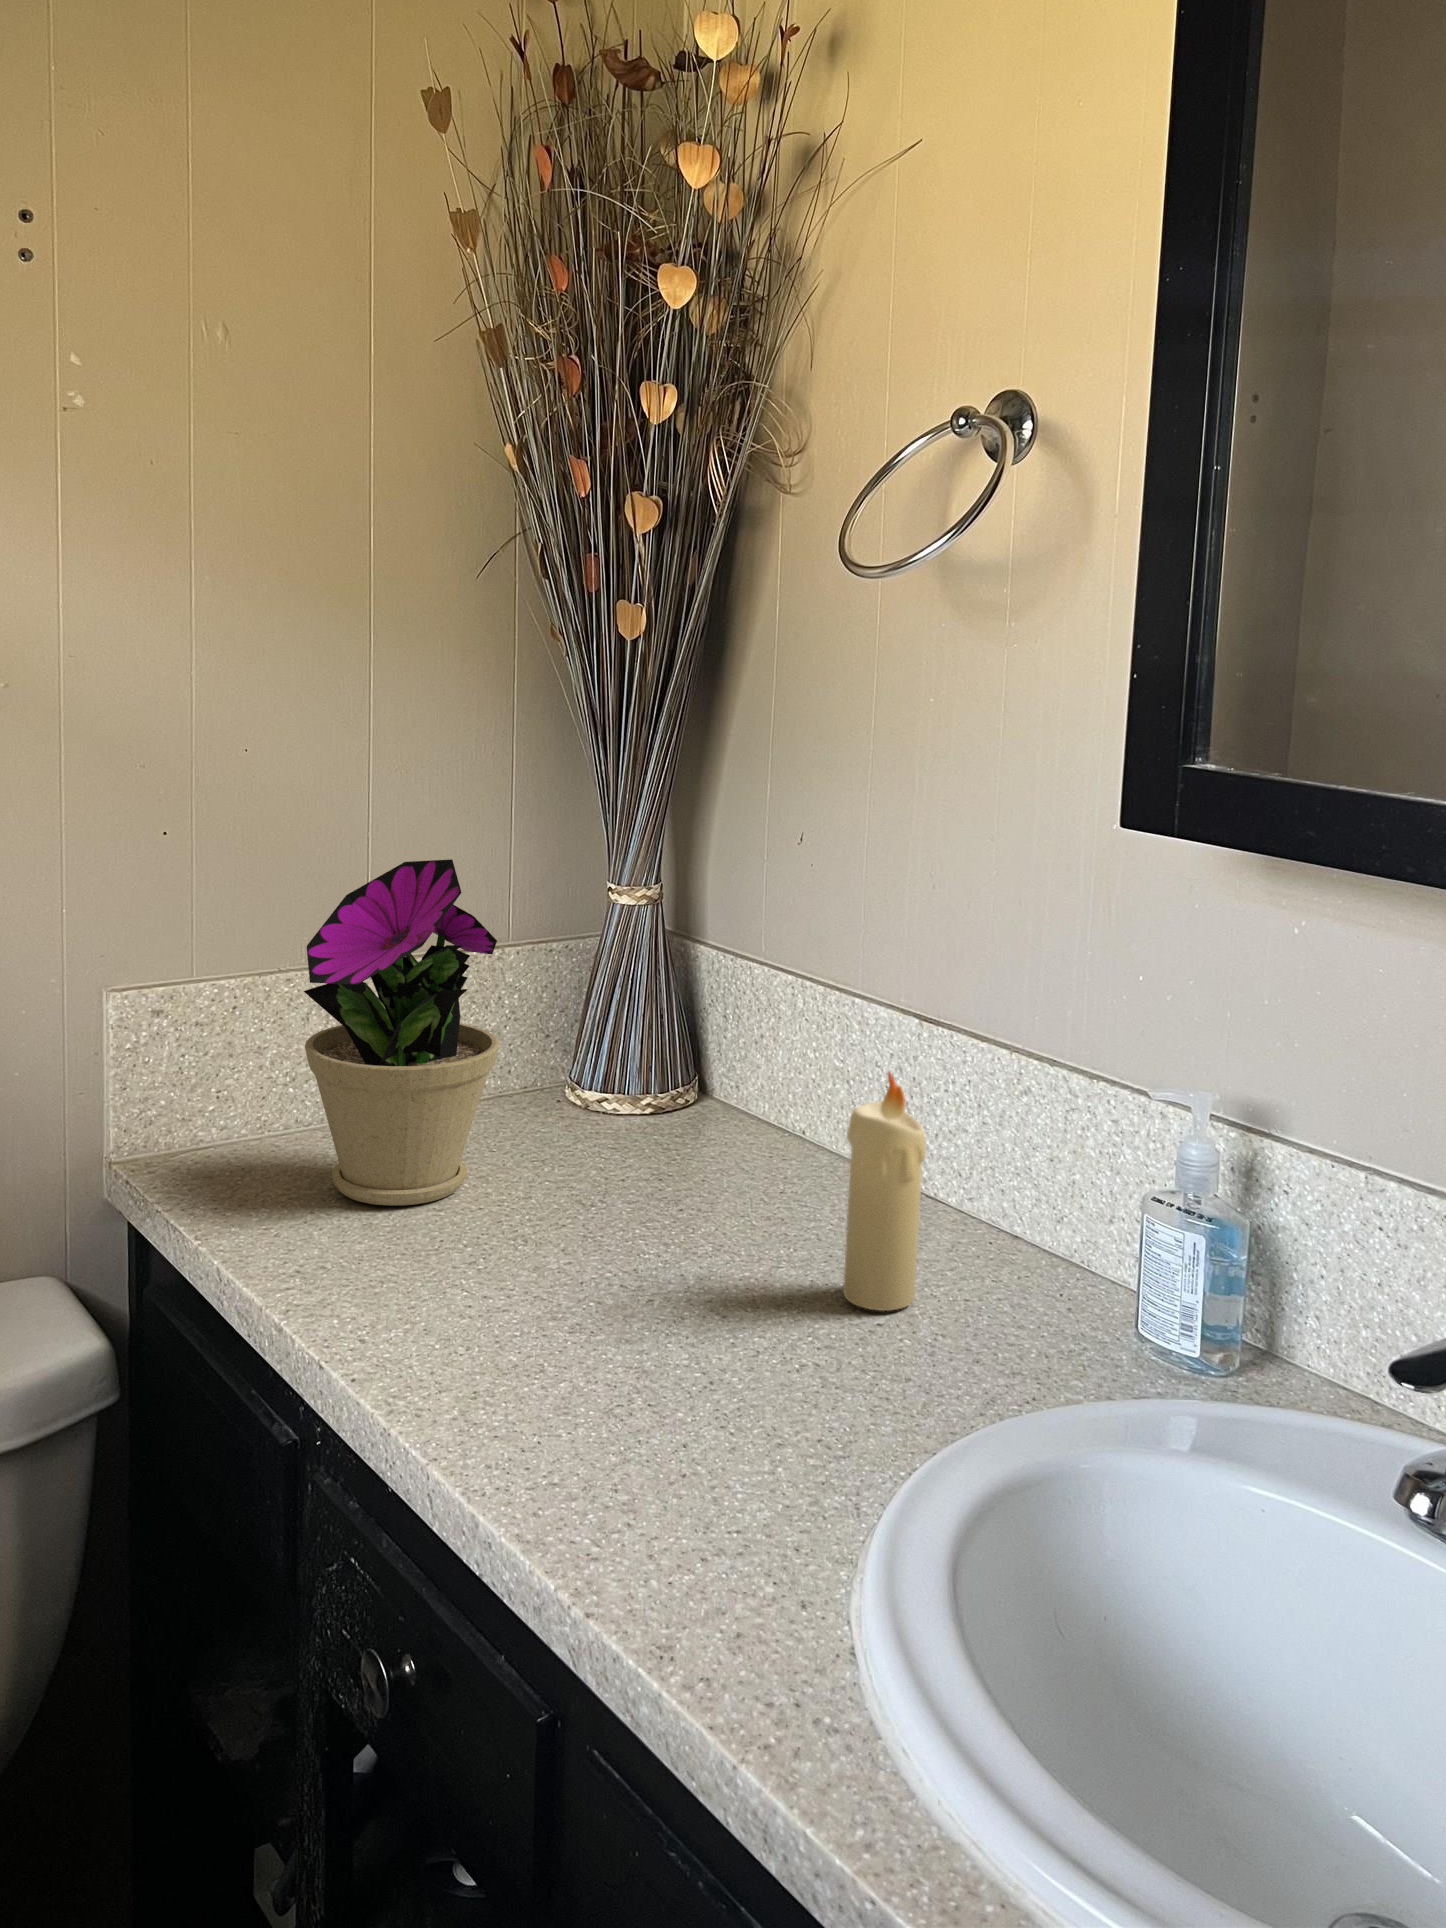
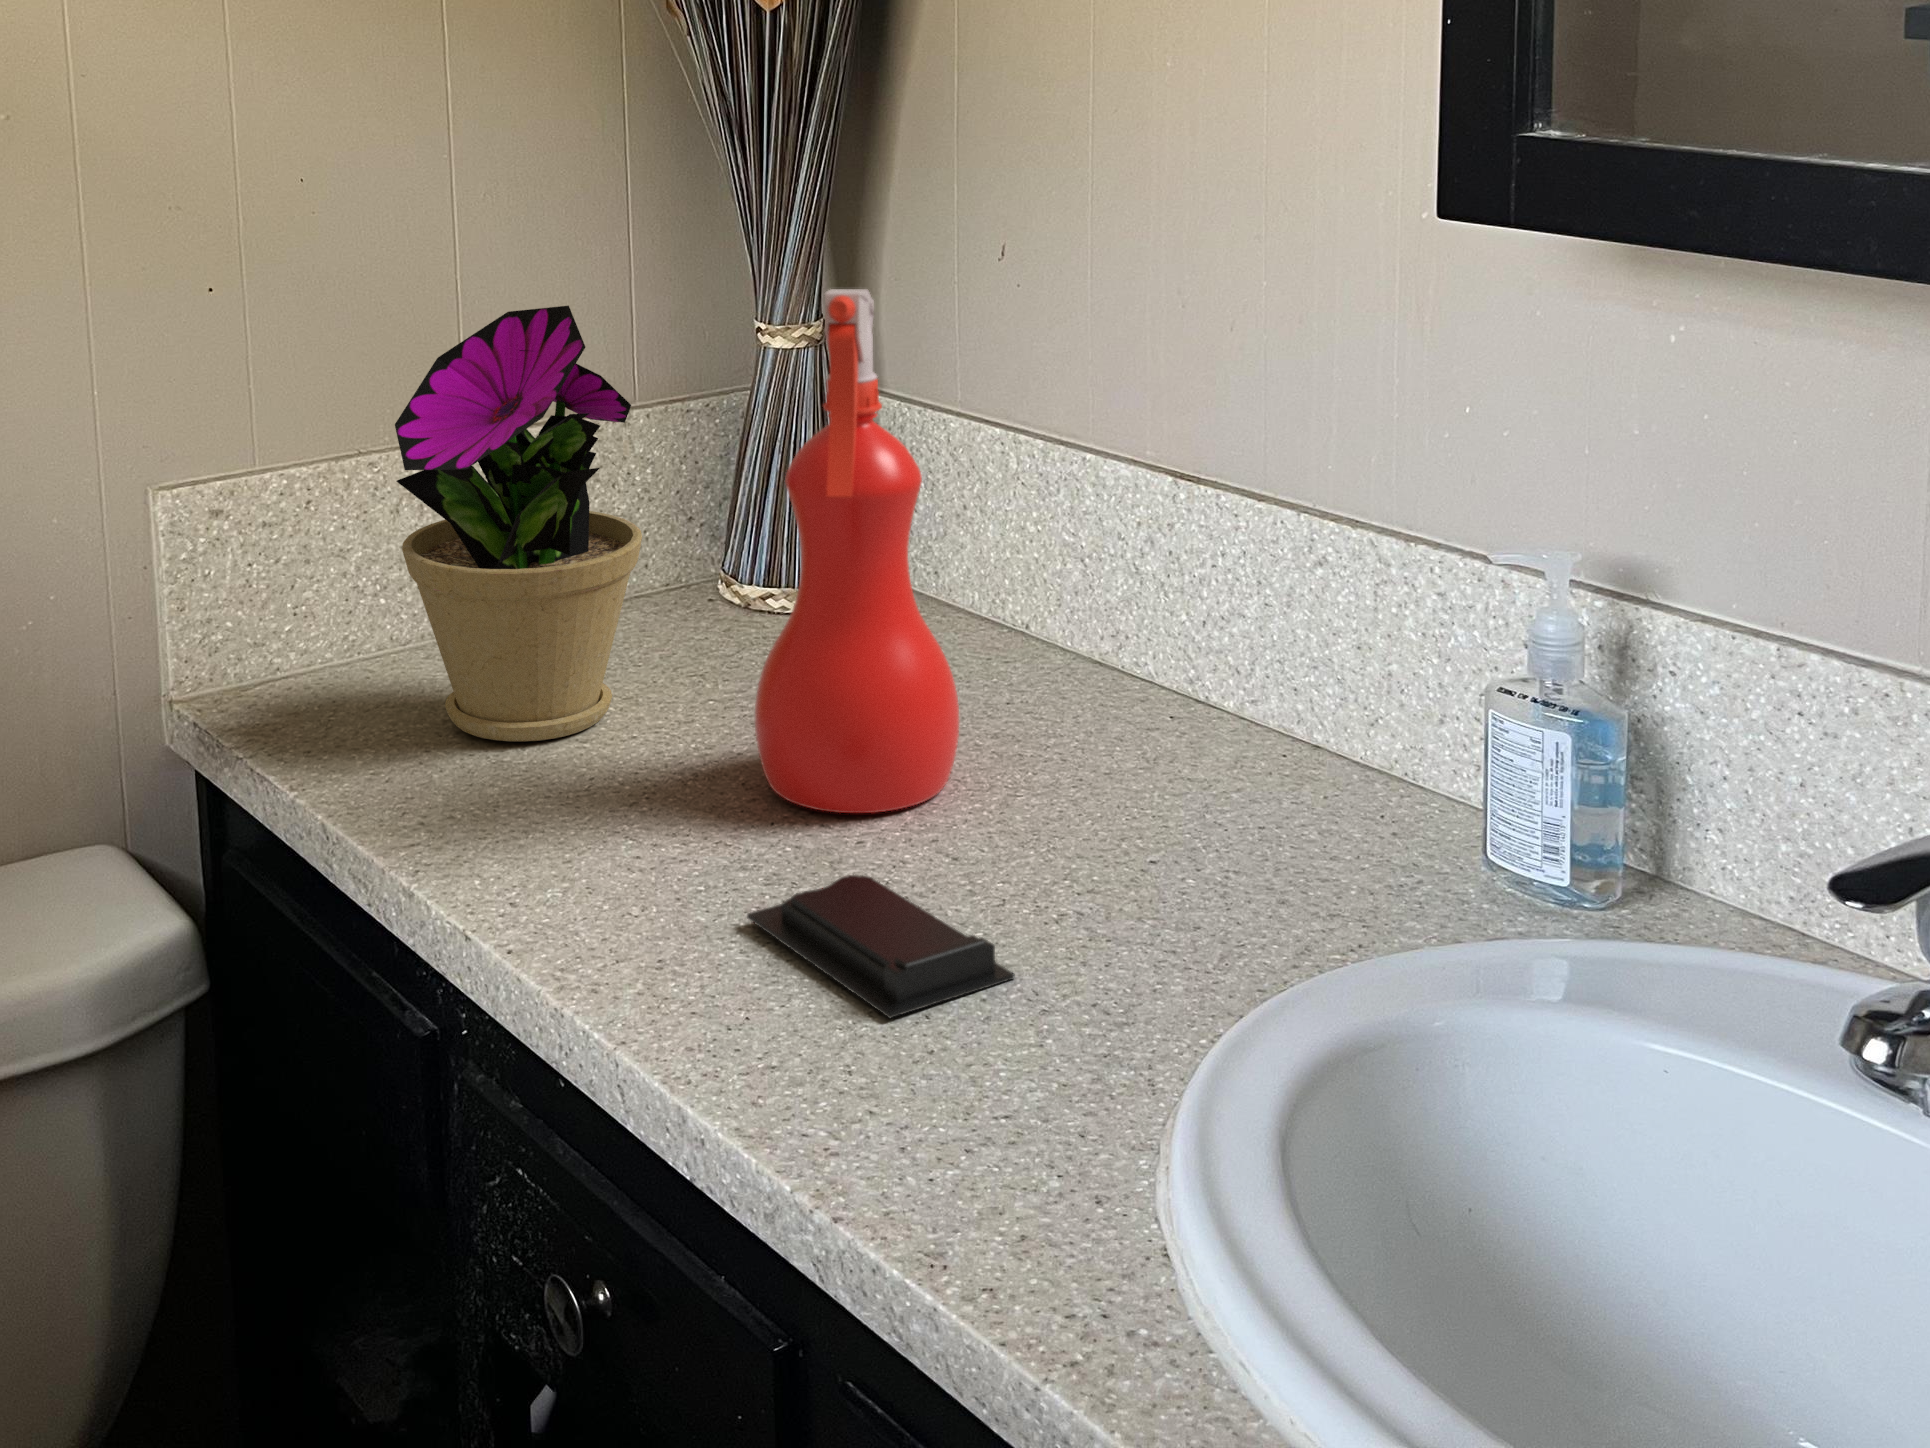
spray bottle: none [575,856,737,1275] -> present [755,289,959,813]
candle: present [843,1071,926,1311] -> none [1099,544,1202,845]
soap bar: none [549,1326,758,1446] -> present [747,875,1015,1018]

